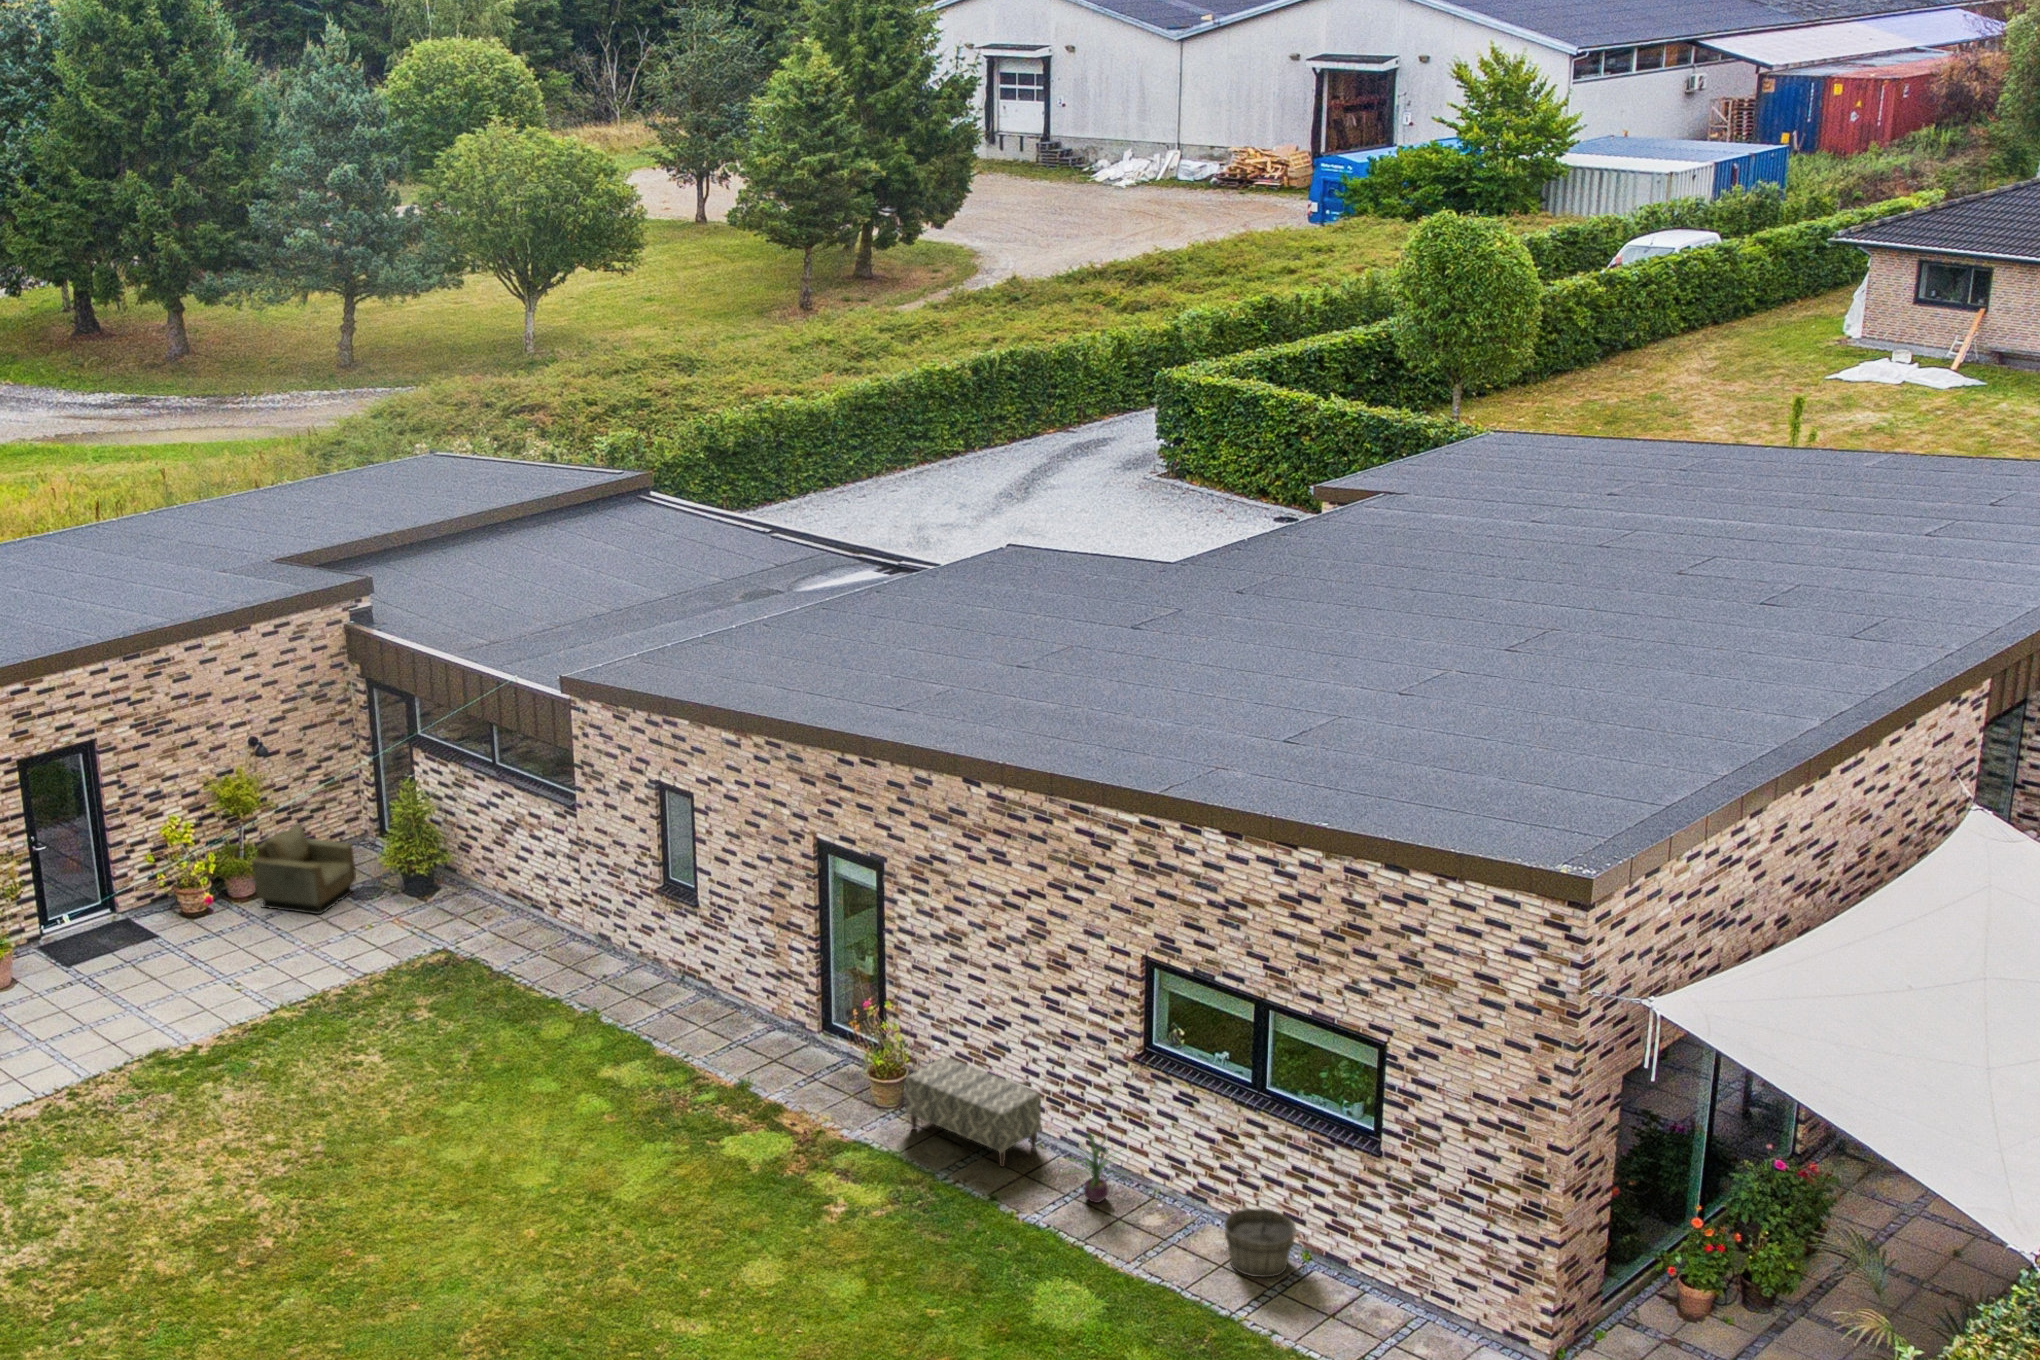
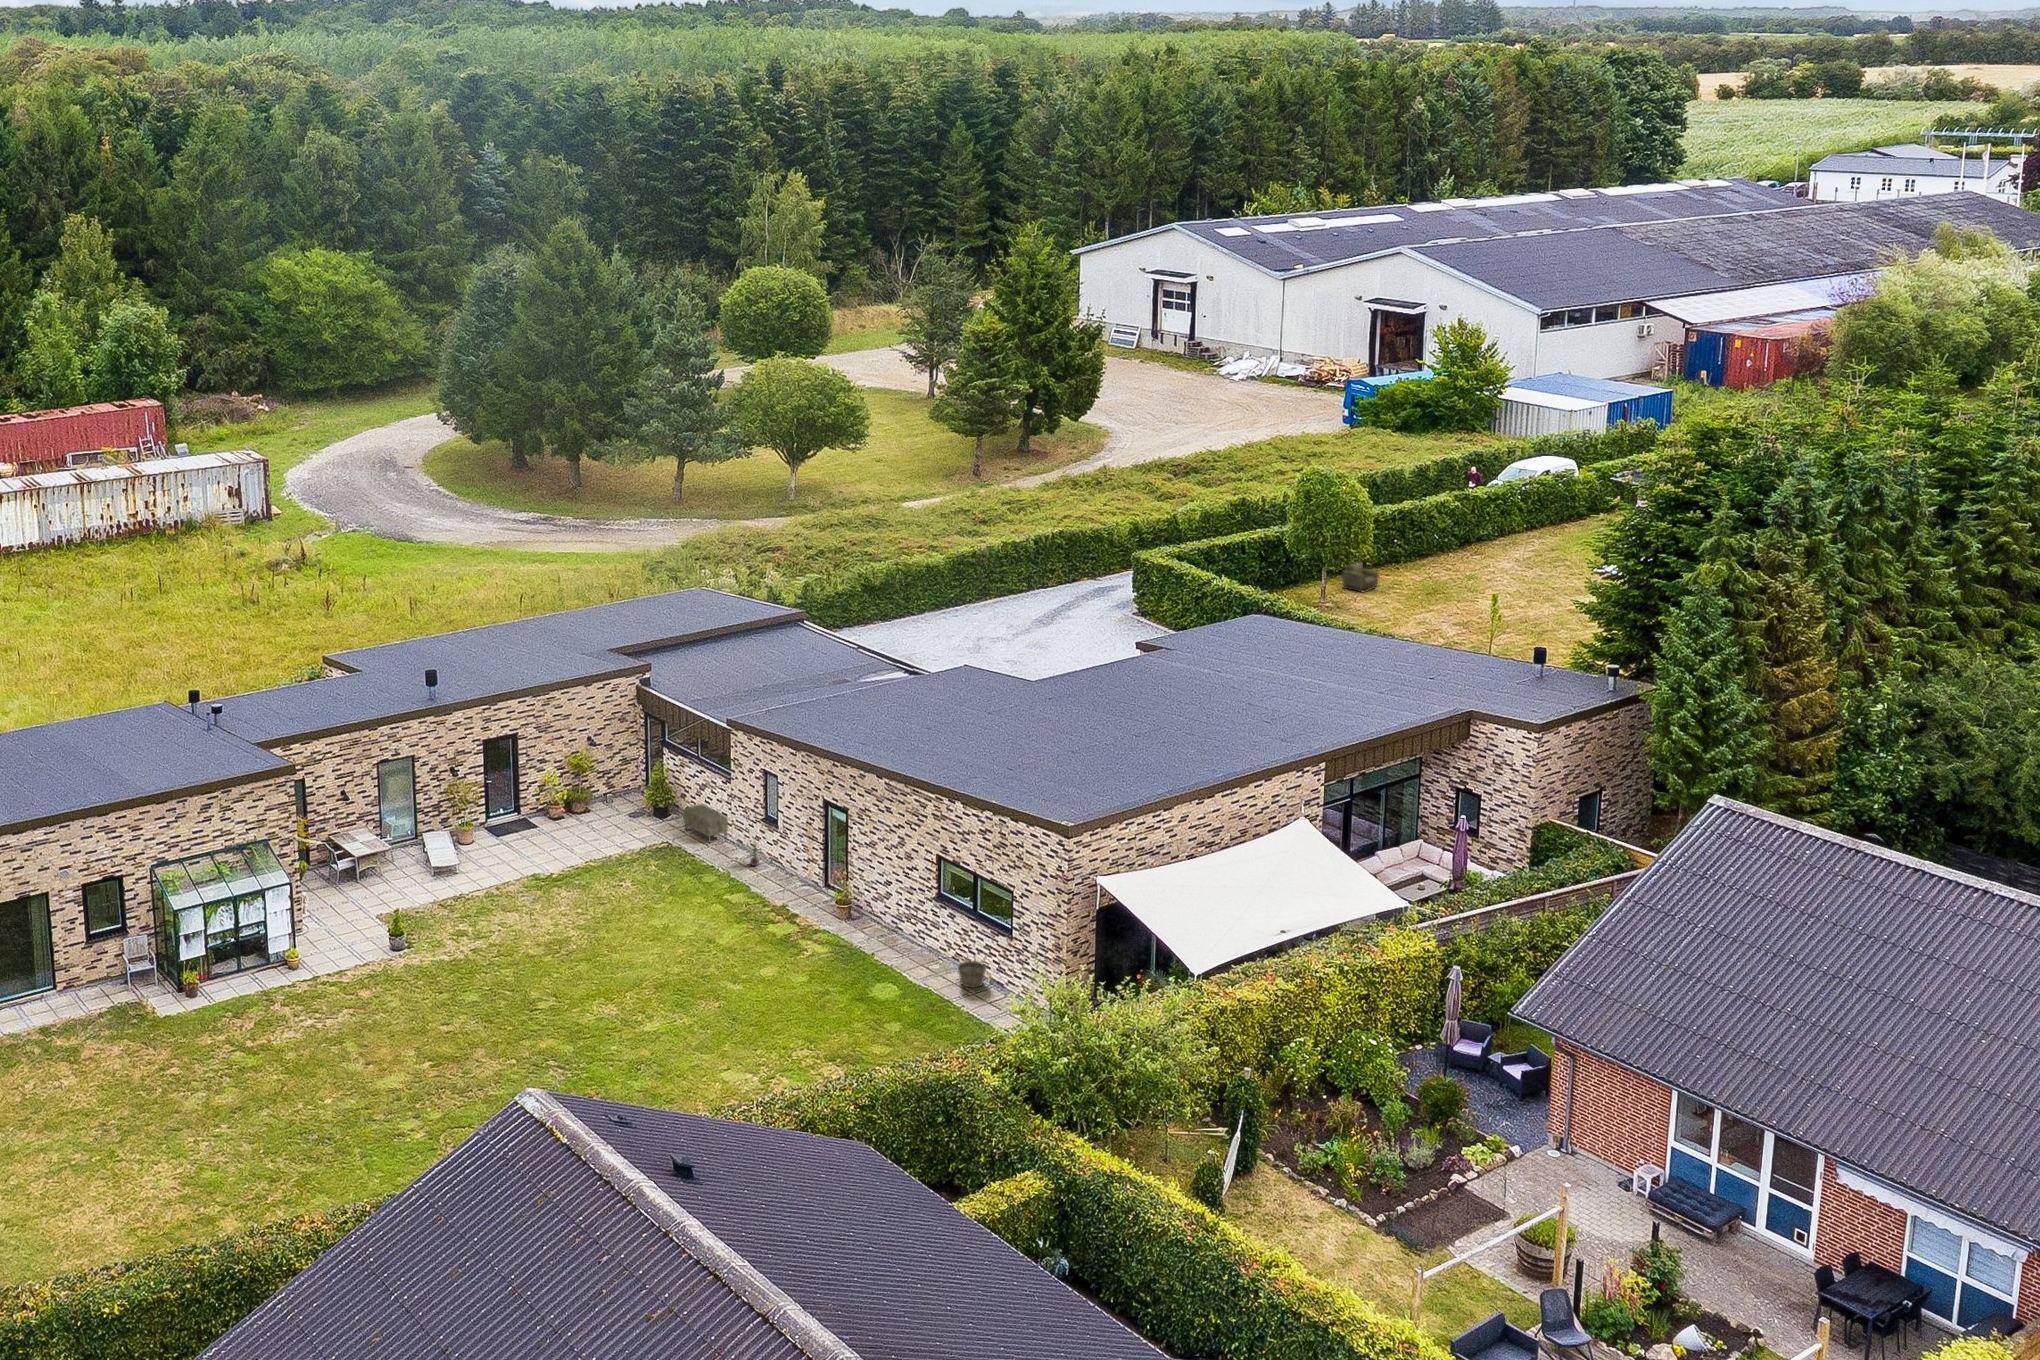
armchair: present [252,825,356,914] -> present [1342,563,1378,592]
bench: present [905,1057,1041,1167] -> present [683,804,728,842]
decorative plant: present [1067,1132,1121,1203] -> present [750,842,763,866]

